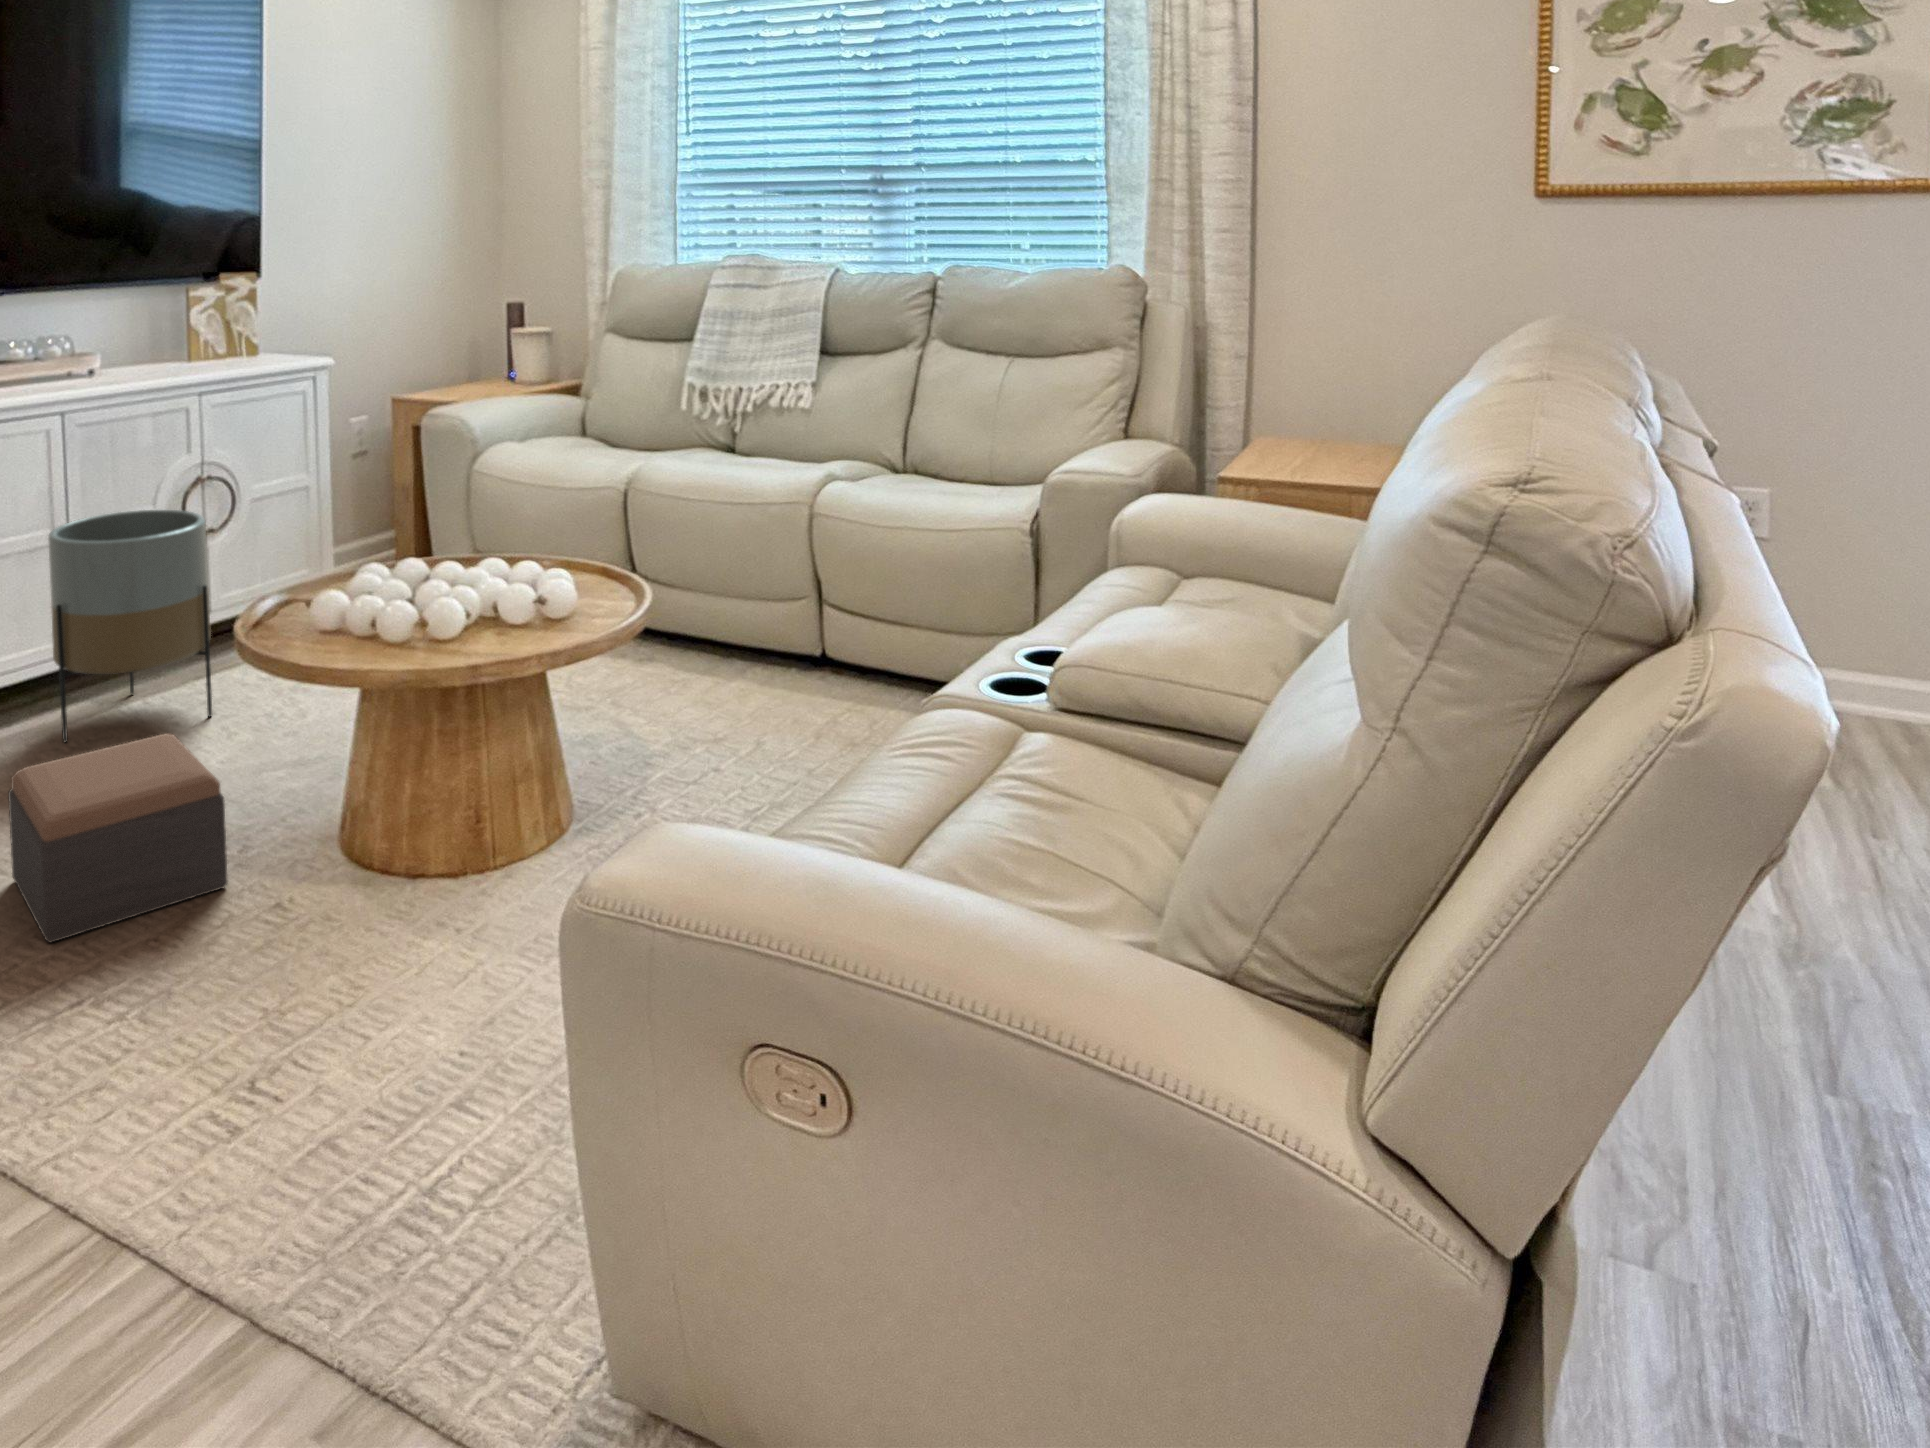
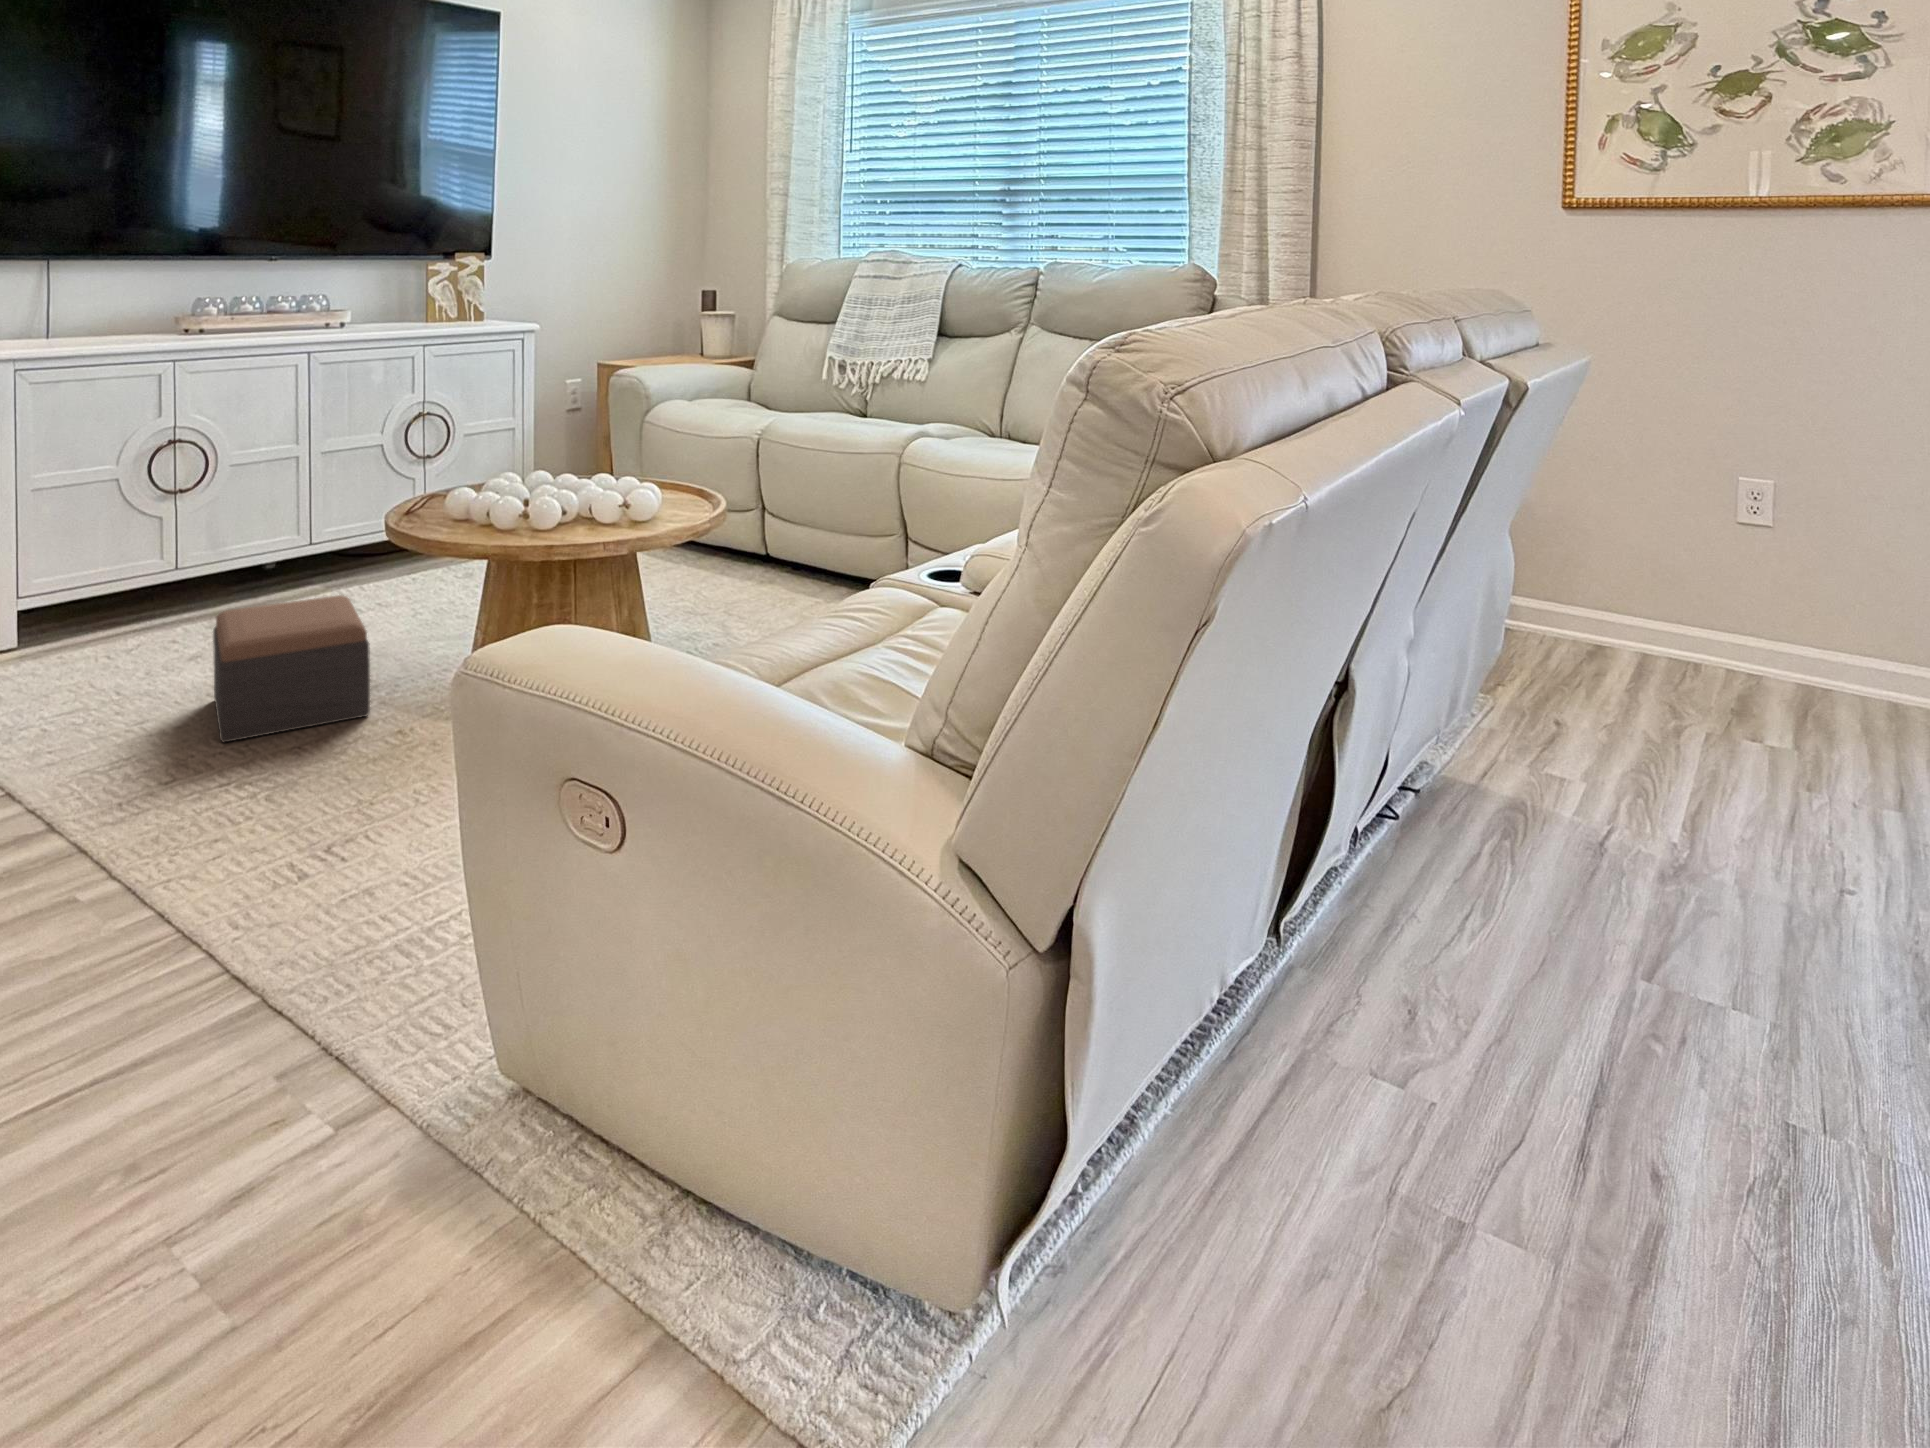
planter: present [48,510,212,743] -> none [289,432,413,610]

